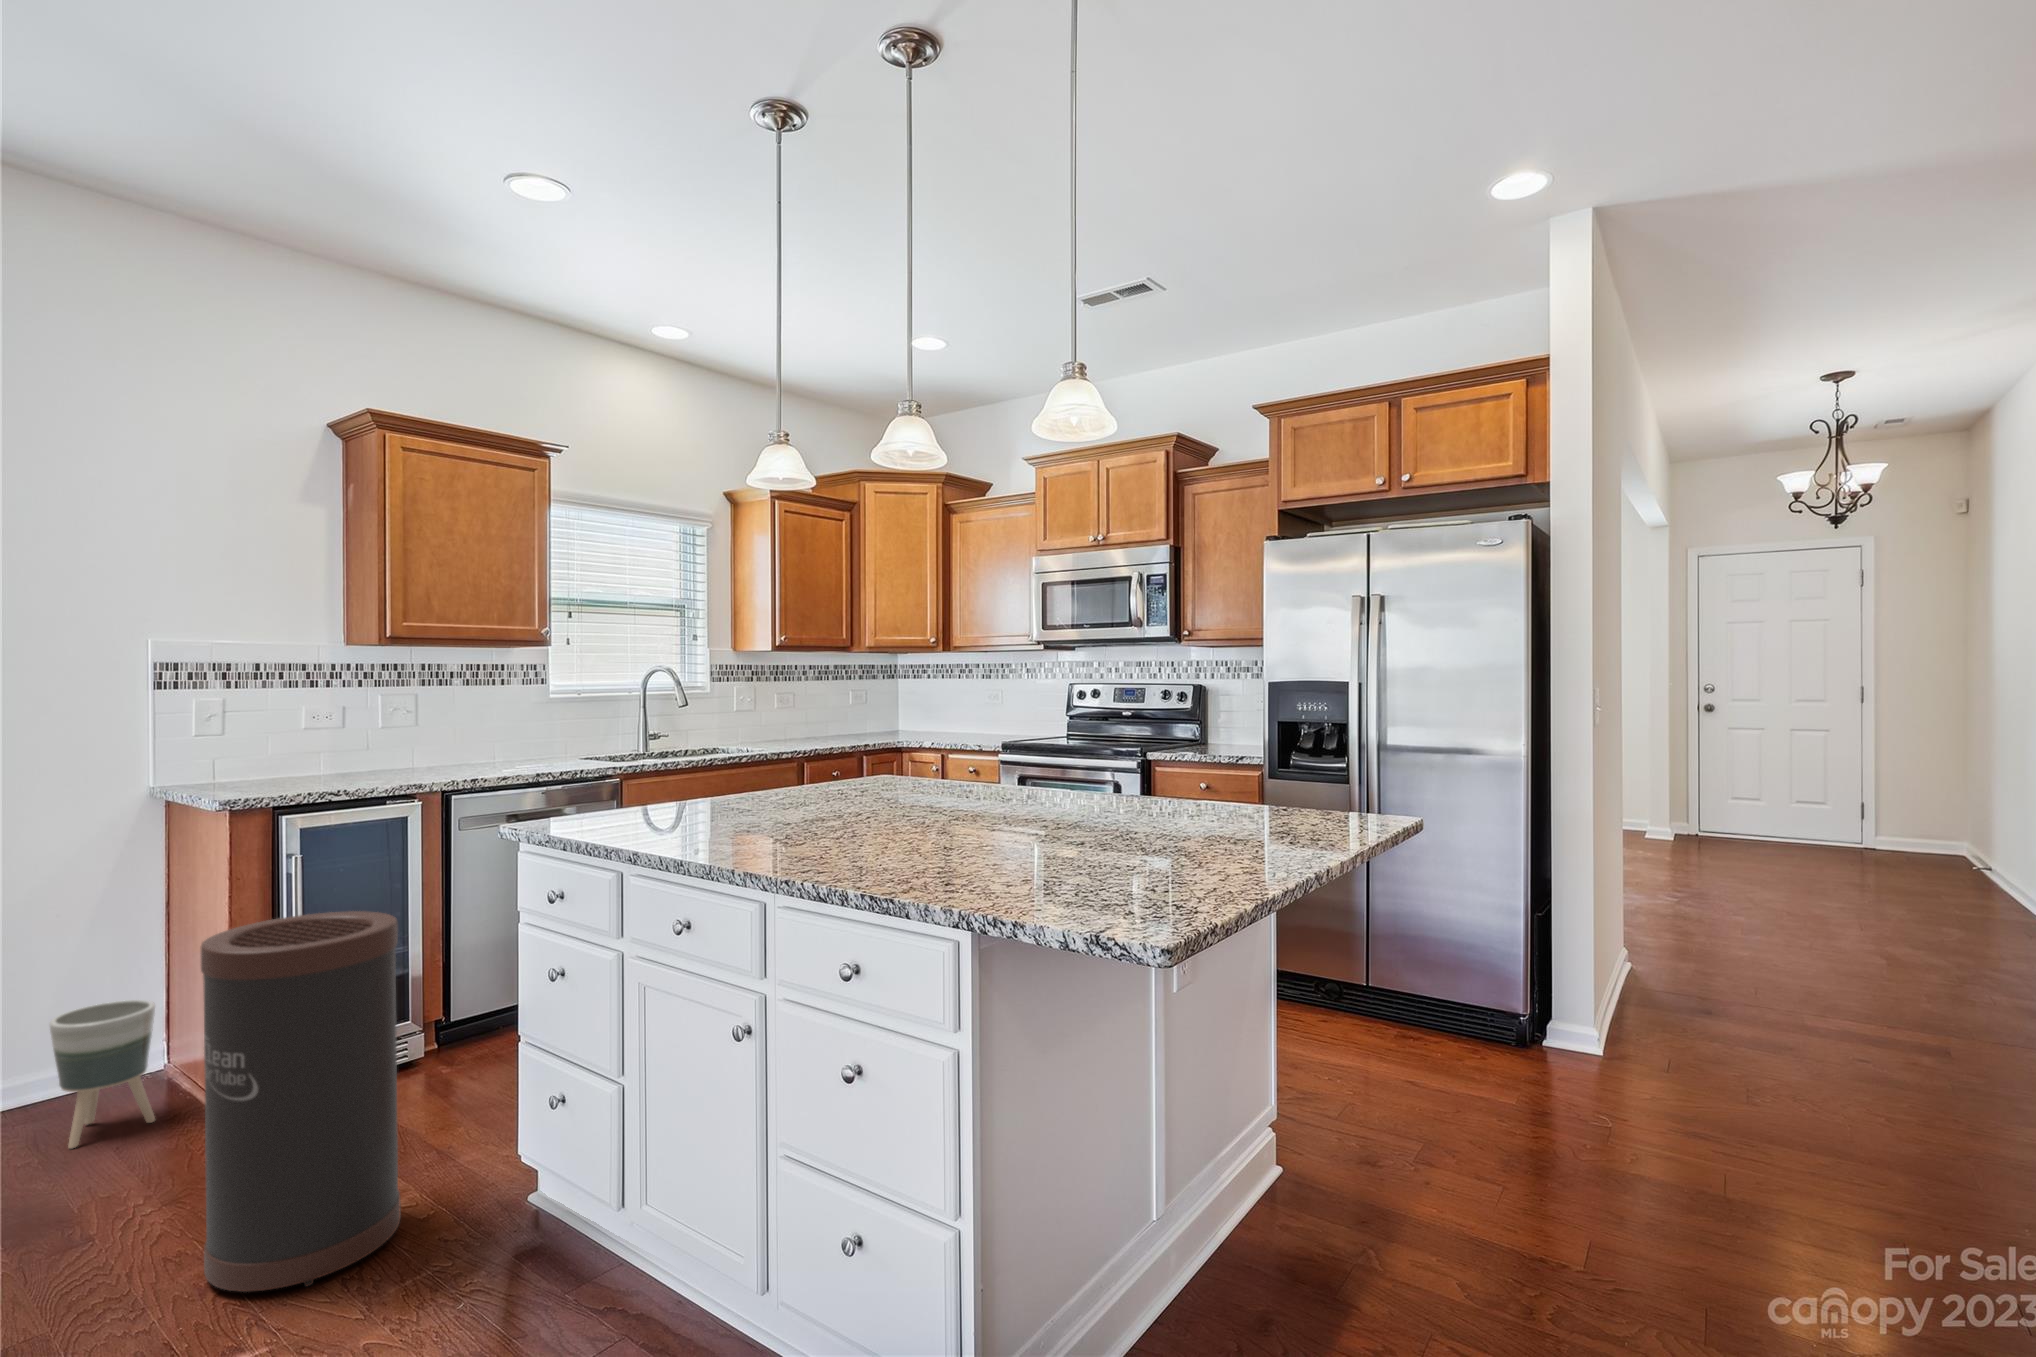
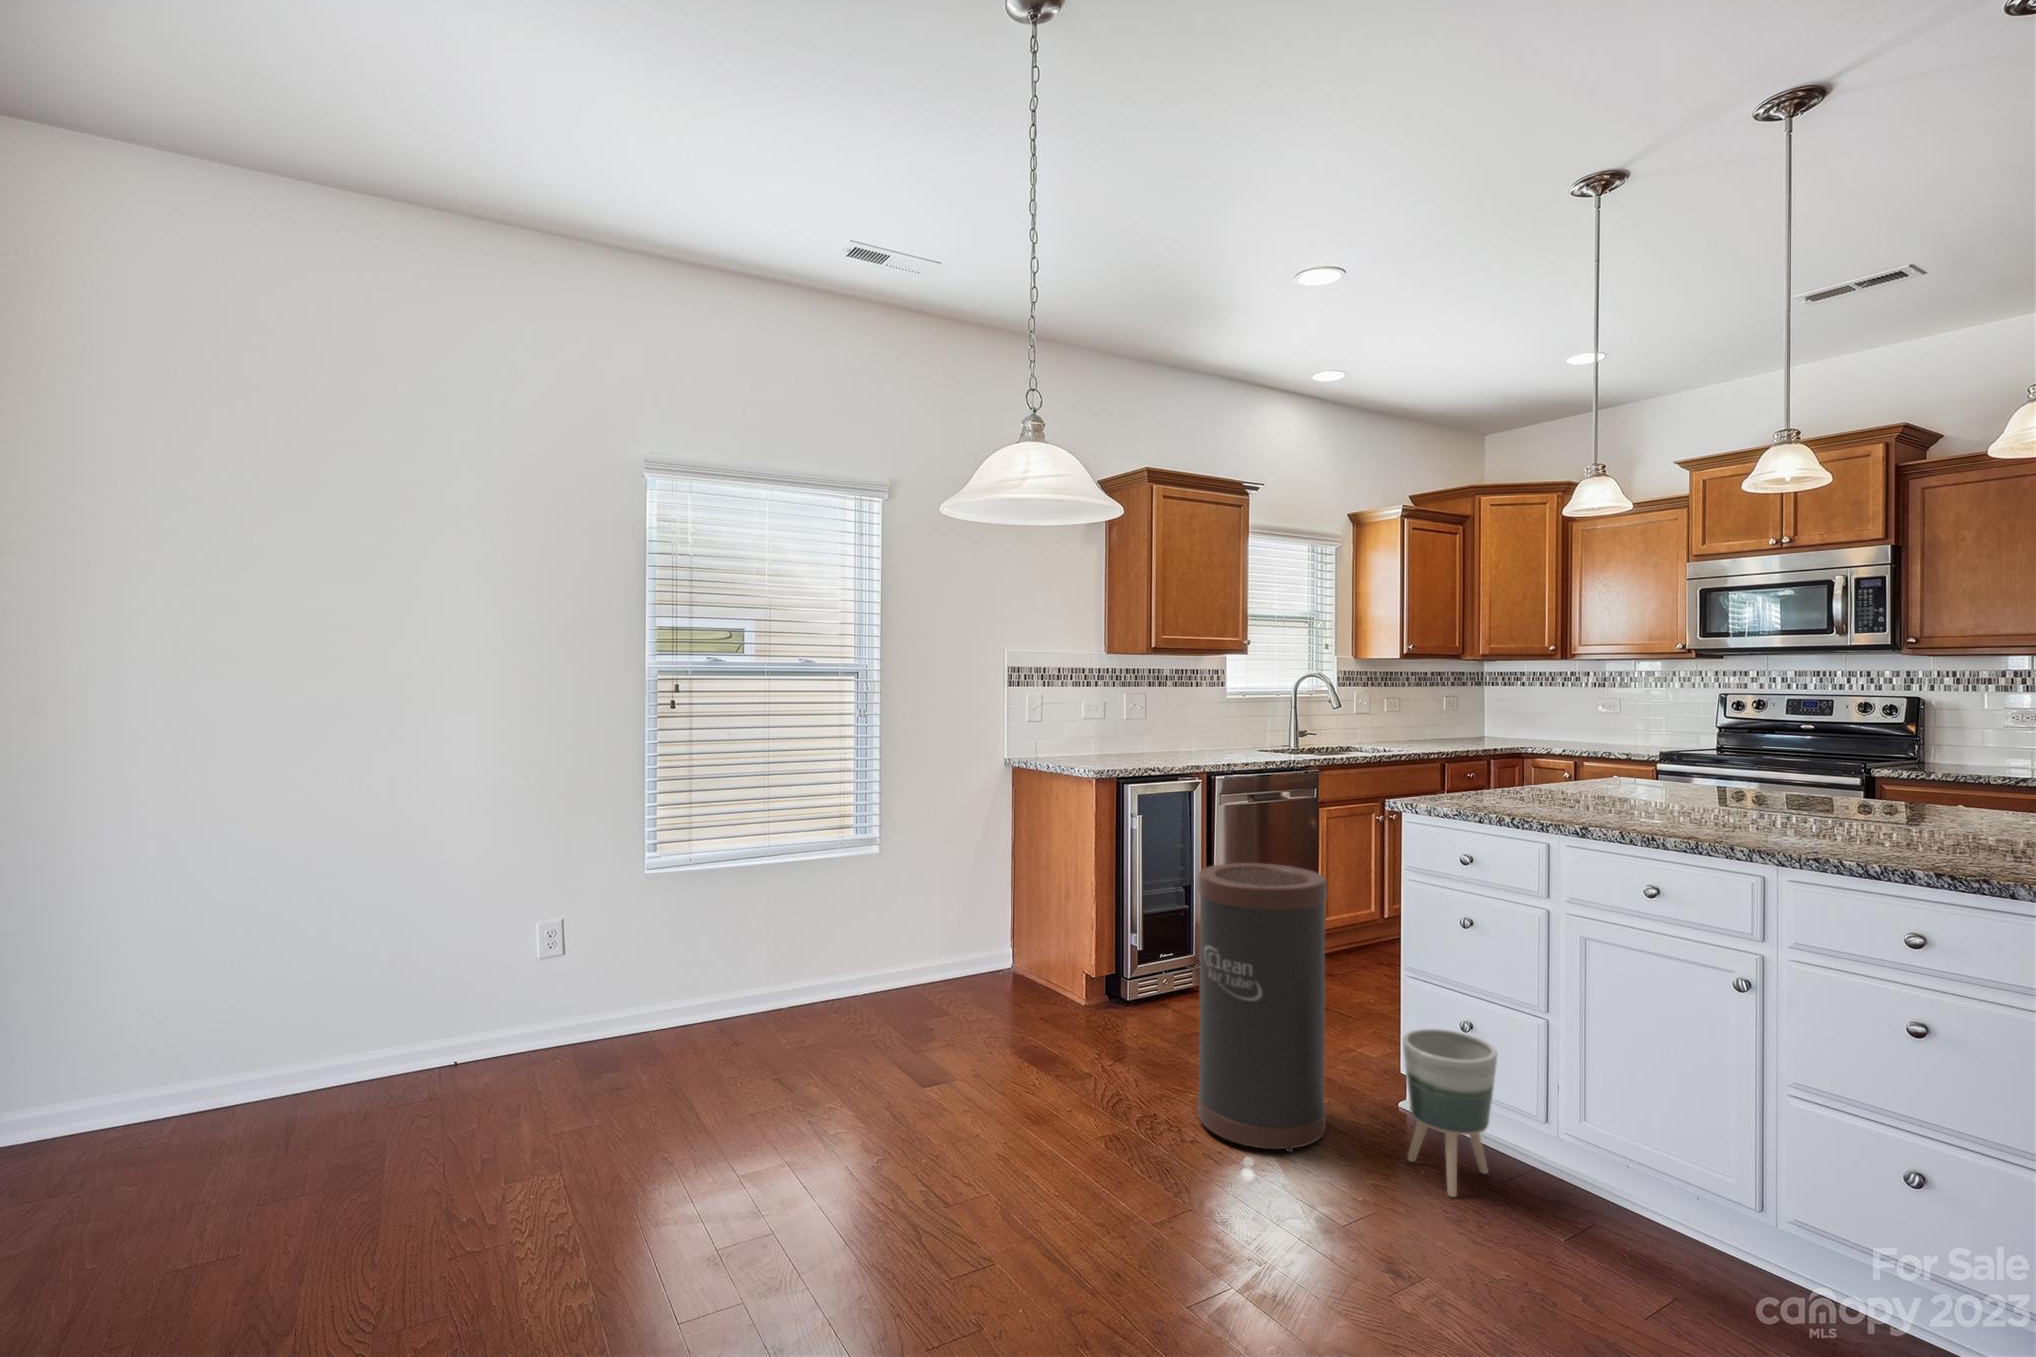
planter: present [49,1000,155,1148] -> present [1403,1029,1498,1197]

